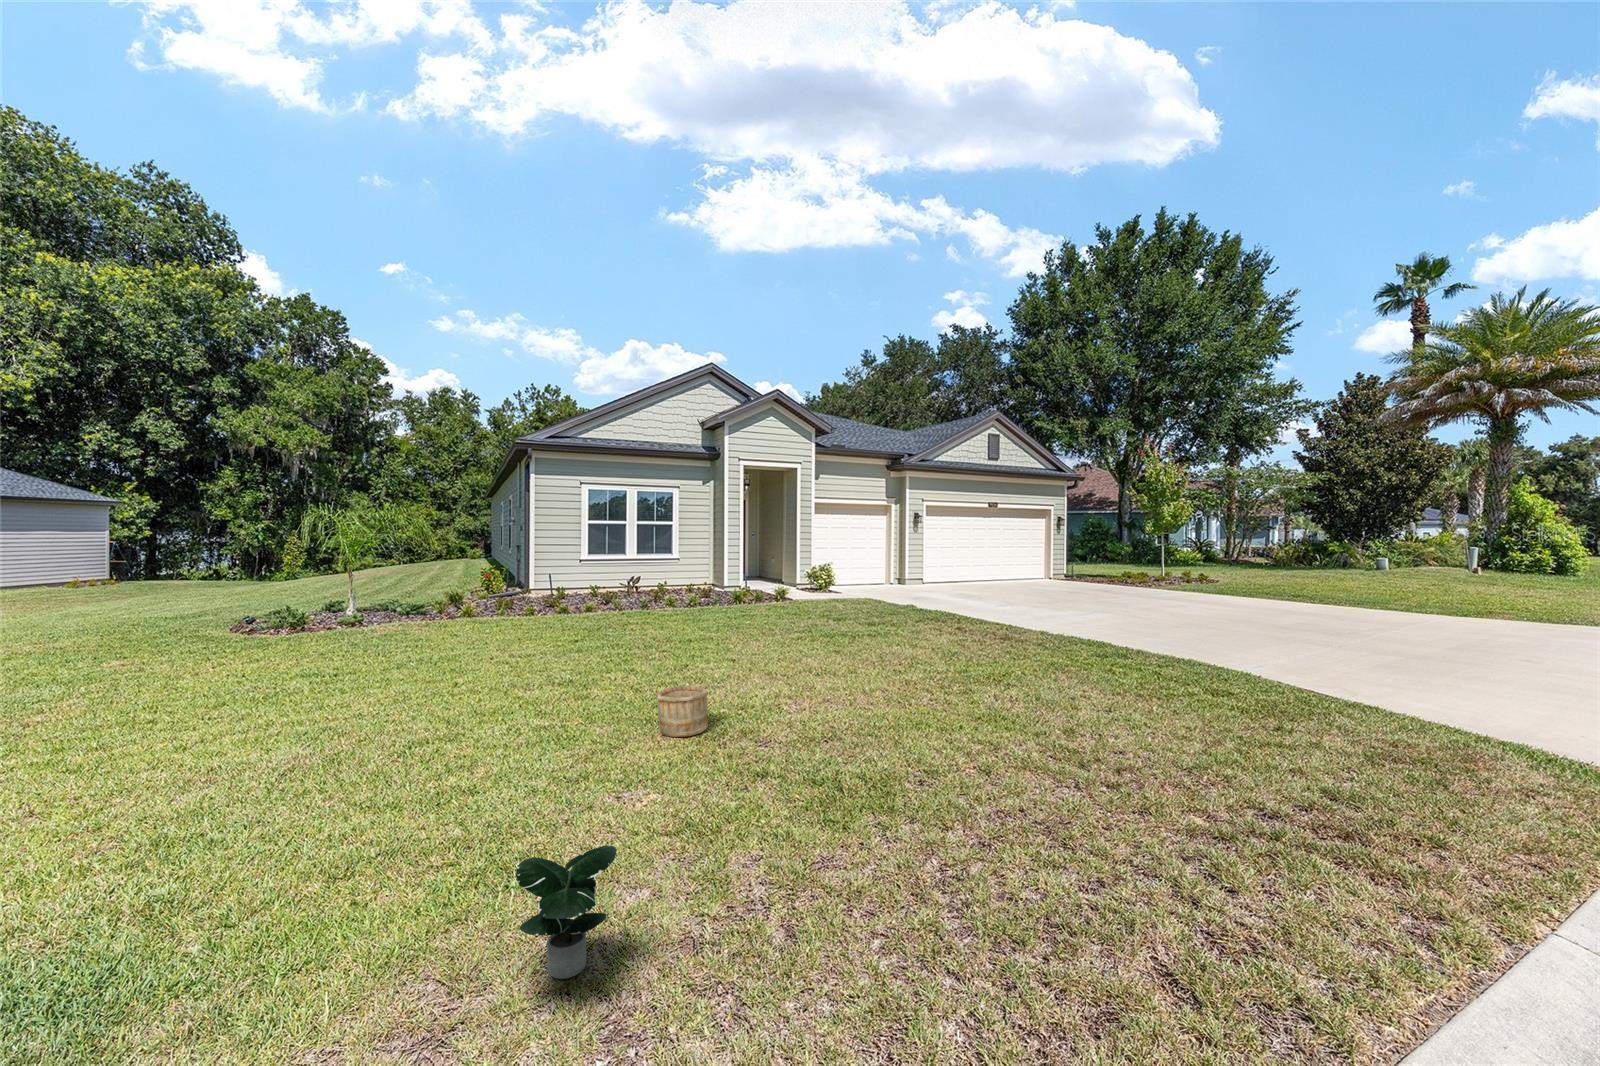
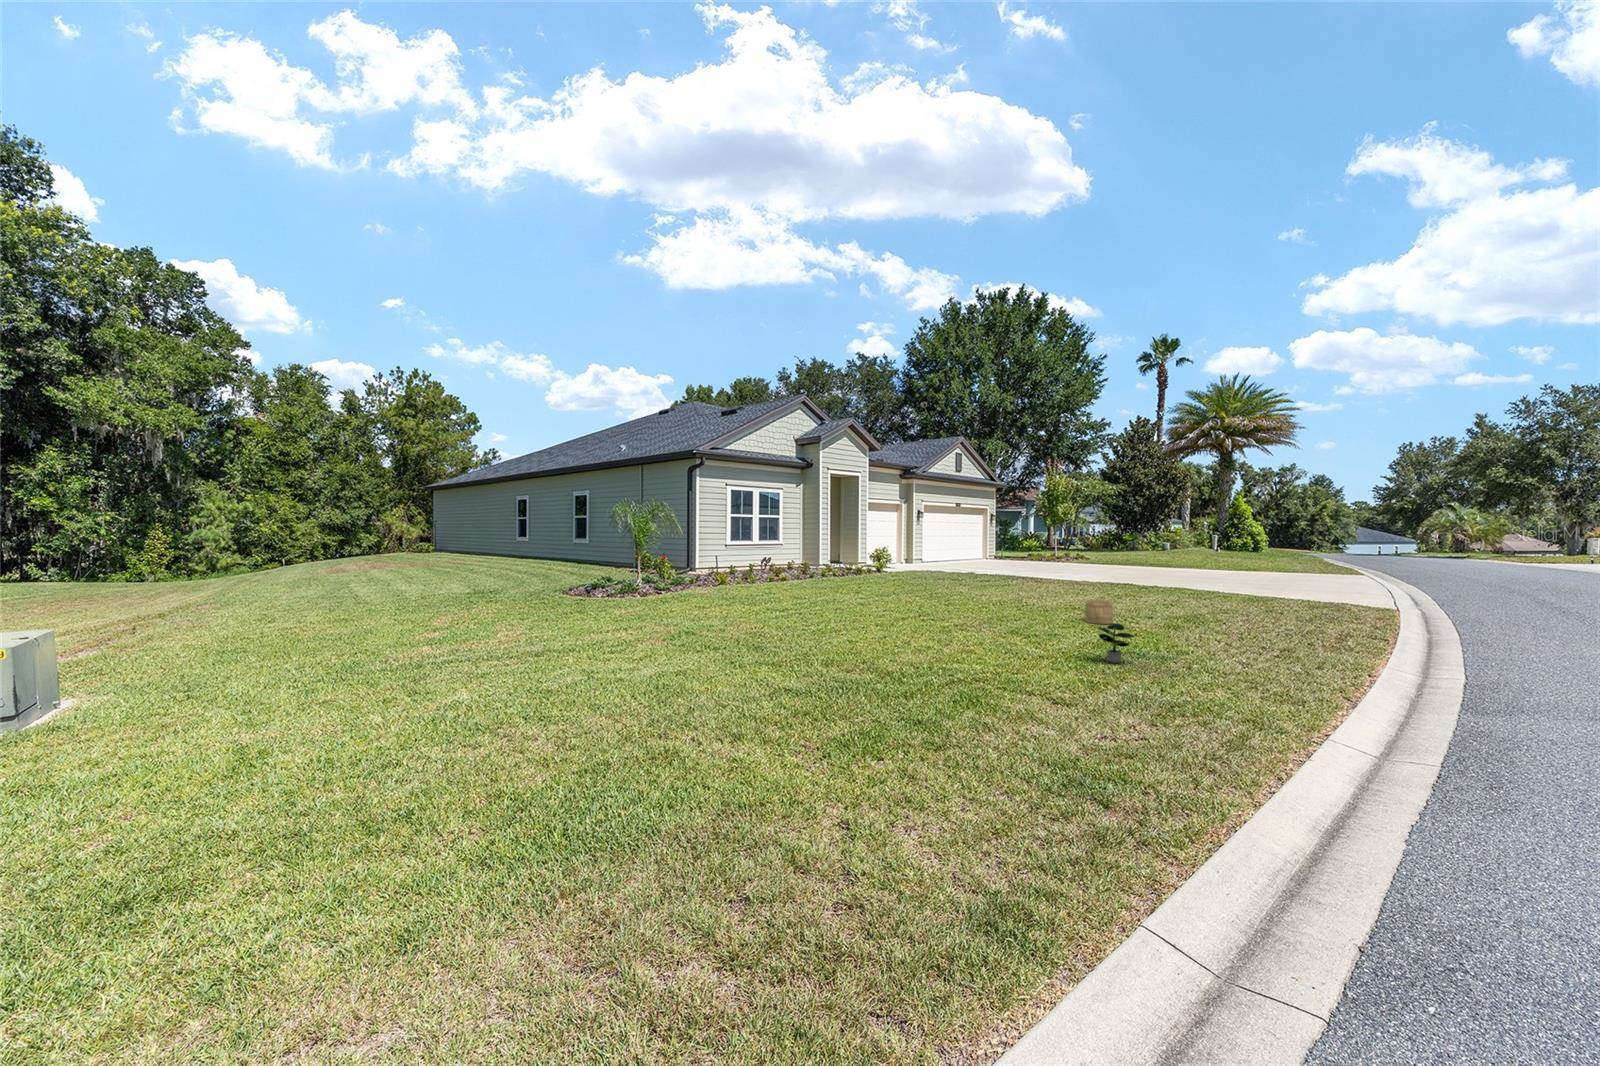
potted plant: present [516,845,616,979] -> present [1098,624,1135,663]

